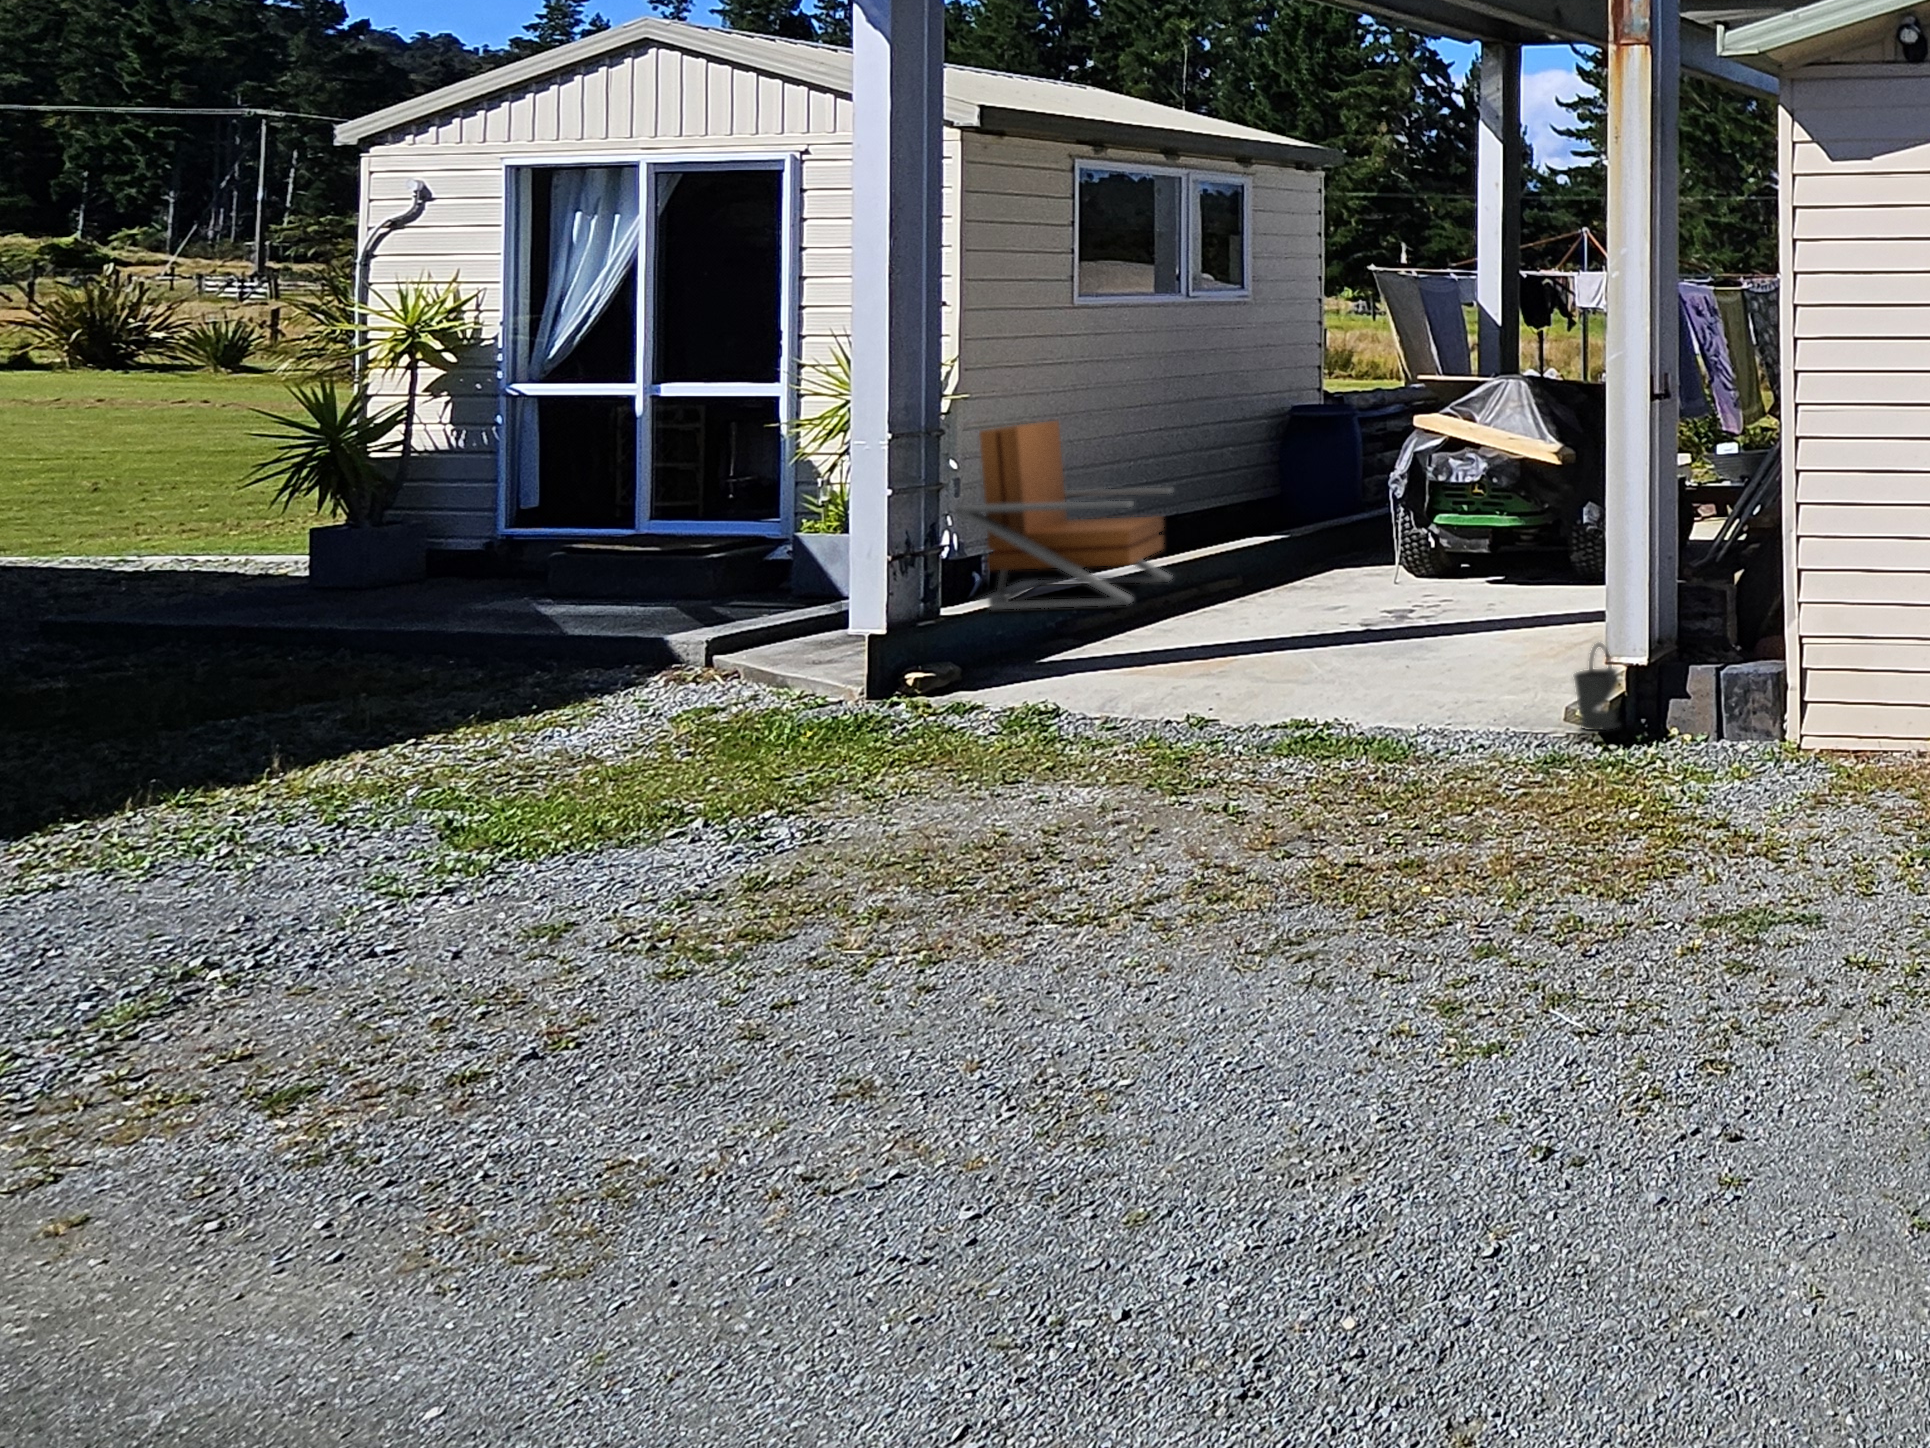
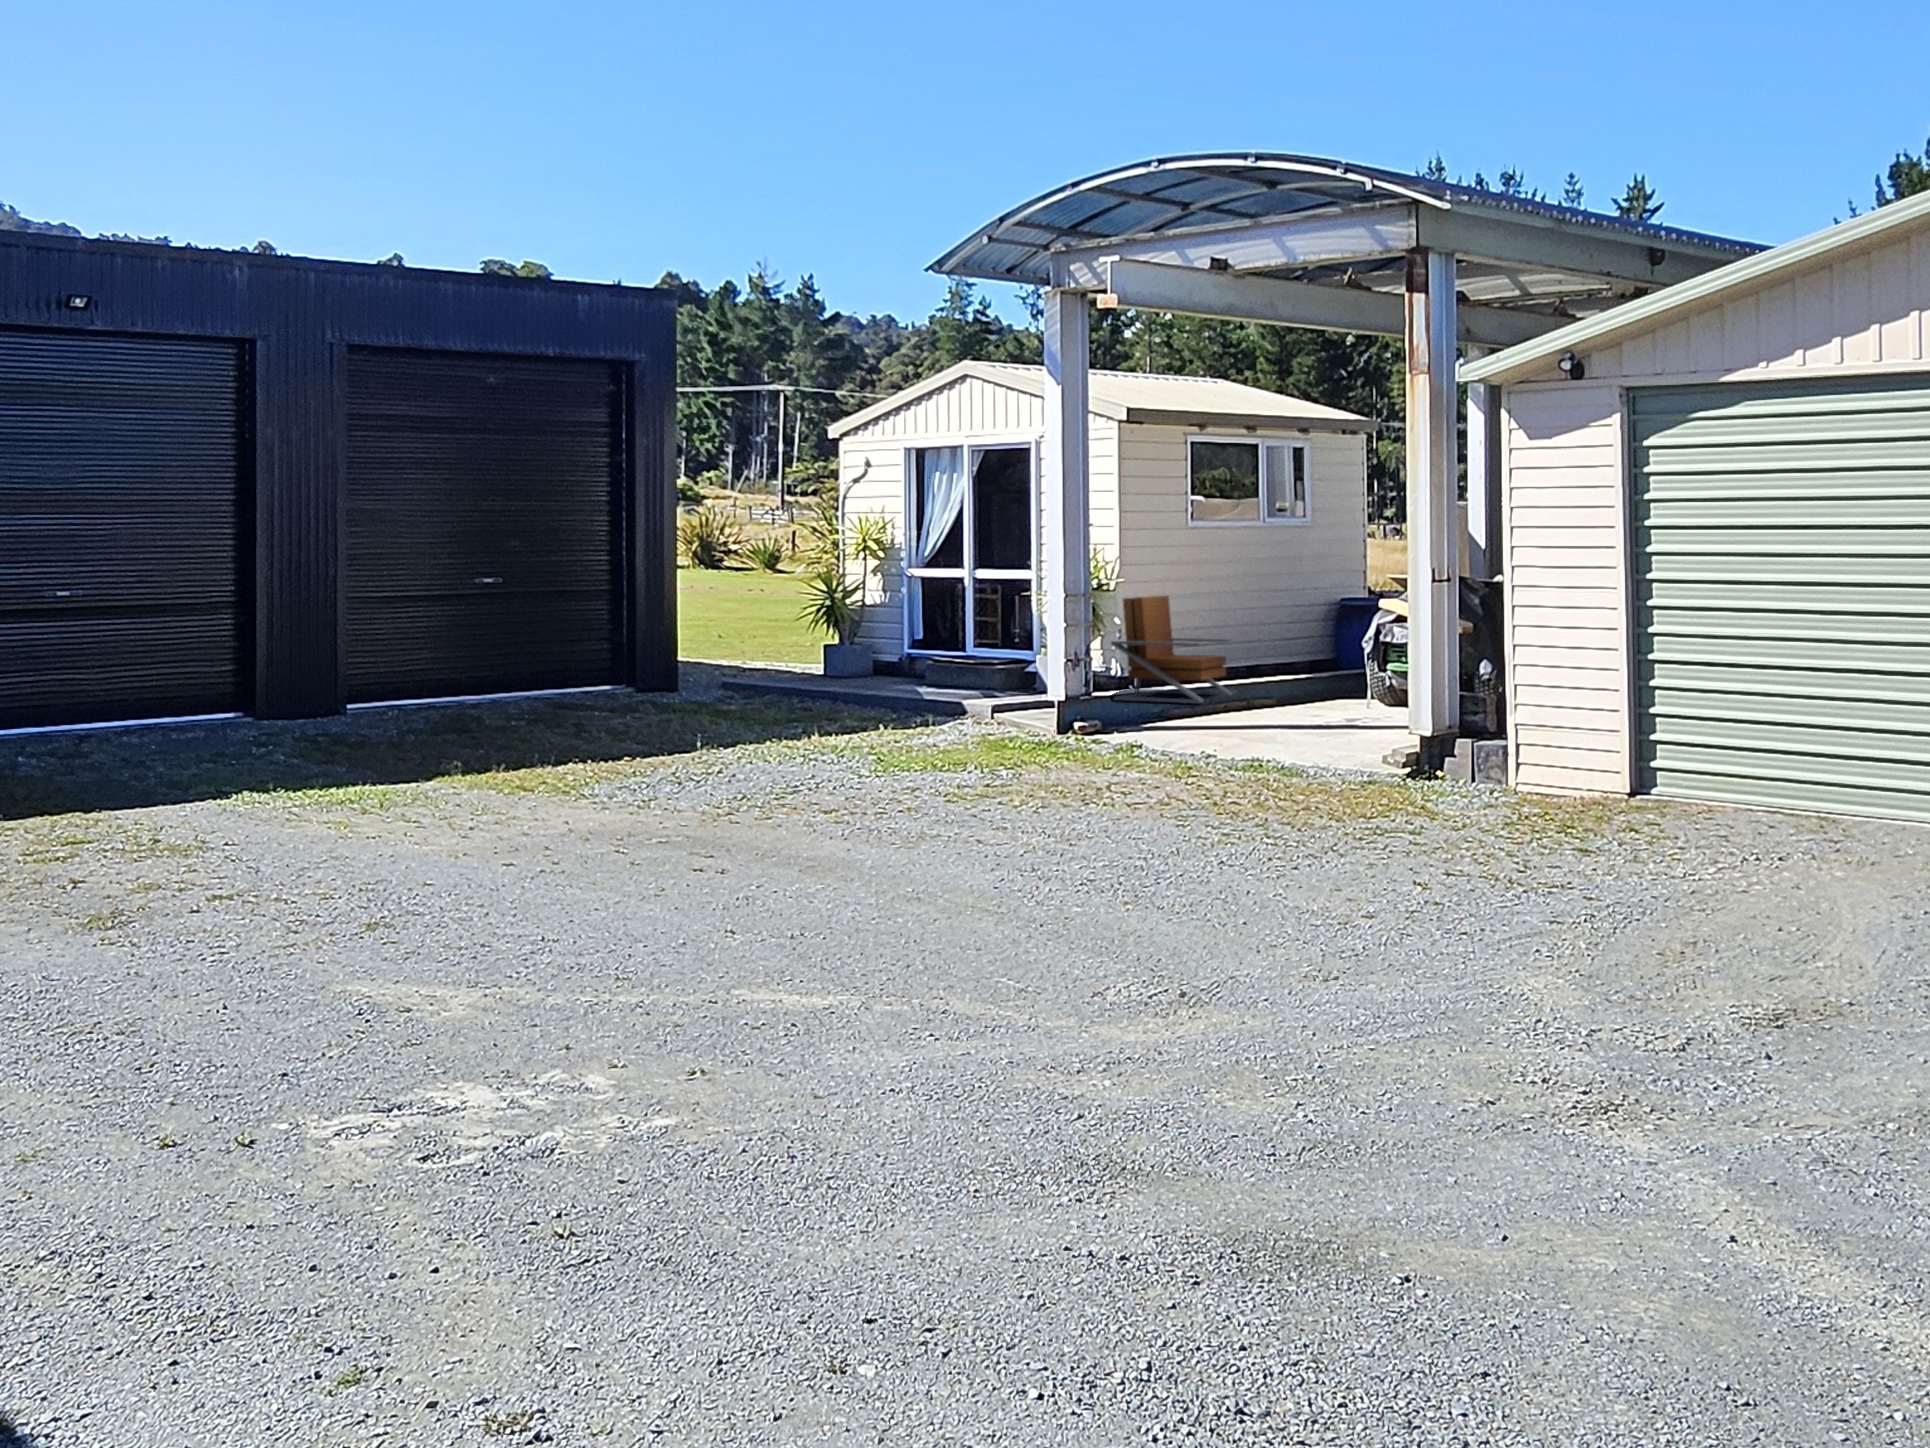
bucket: present [1574,643,1618,730] -> none [1393,720,1424,769]

